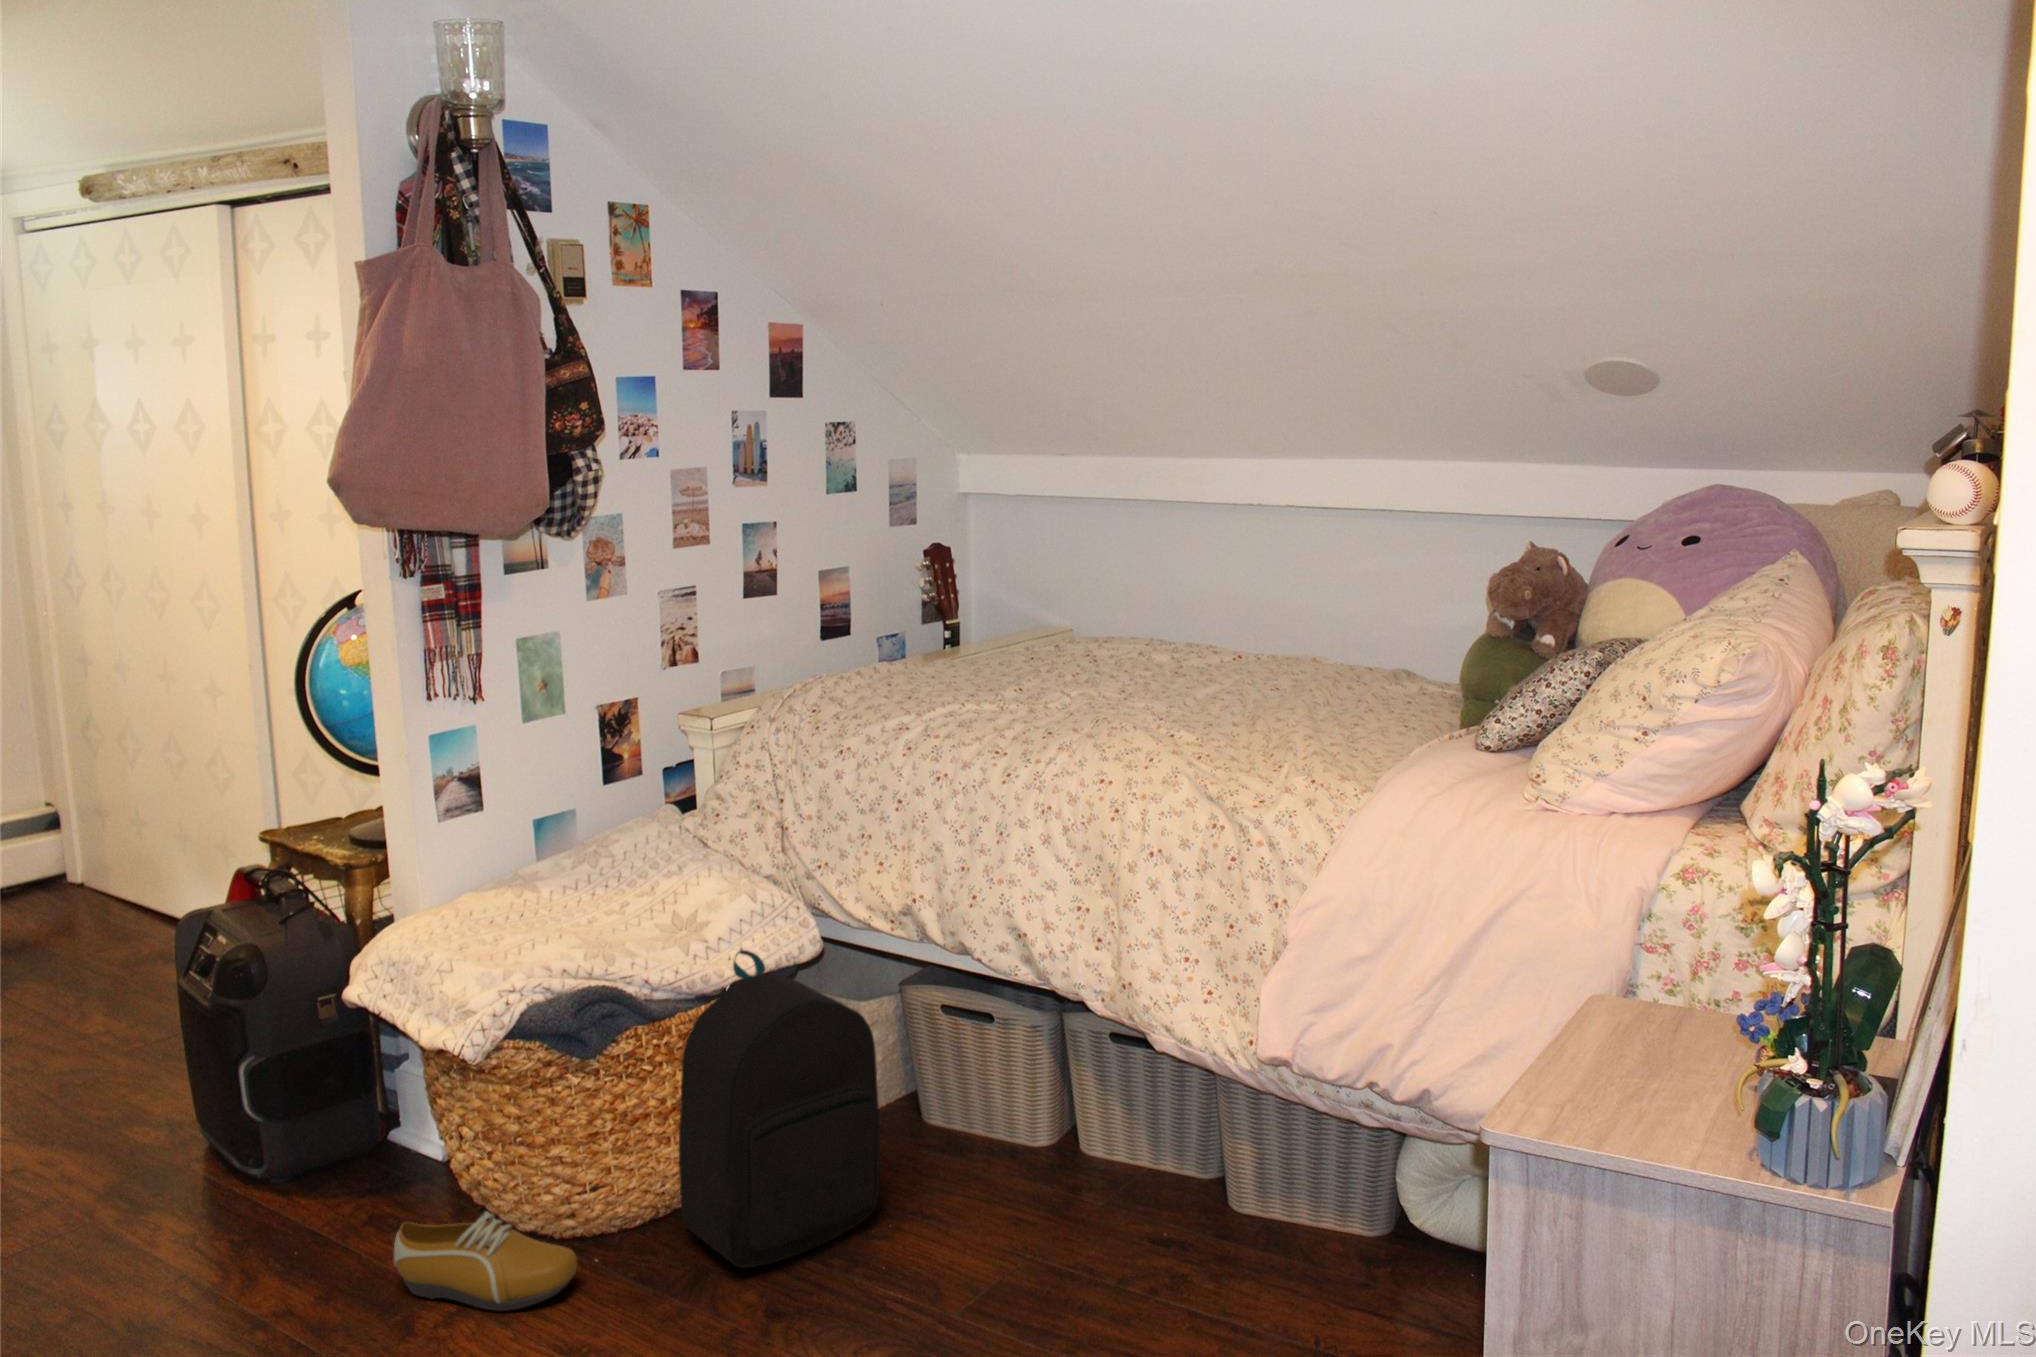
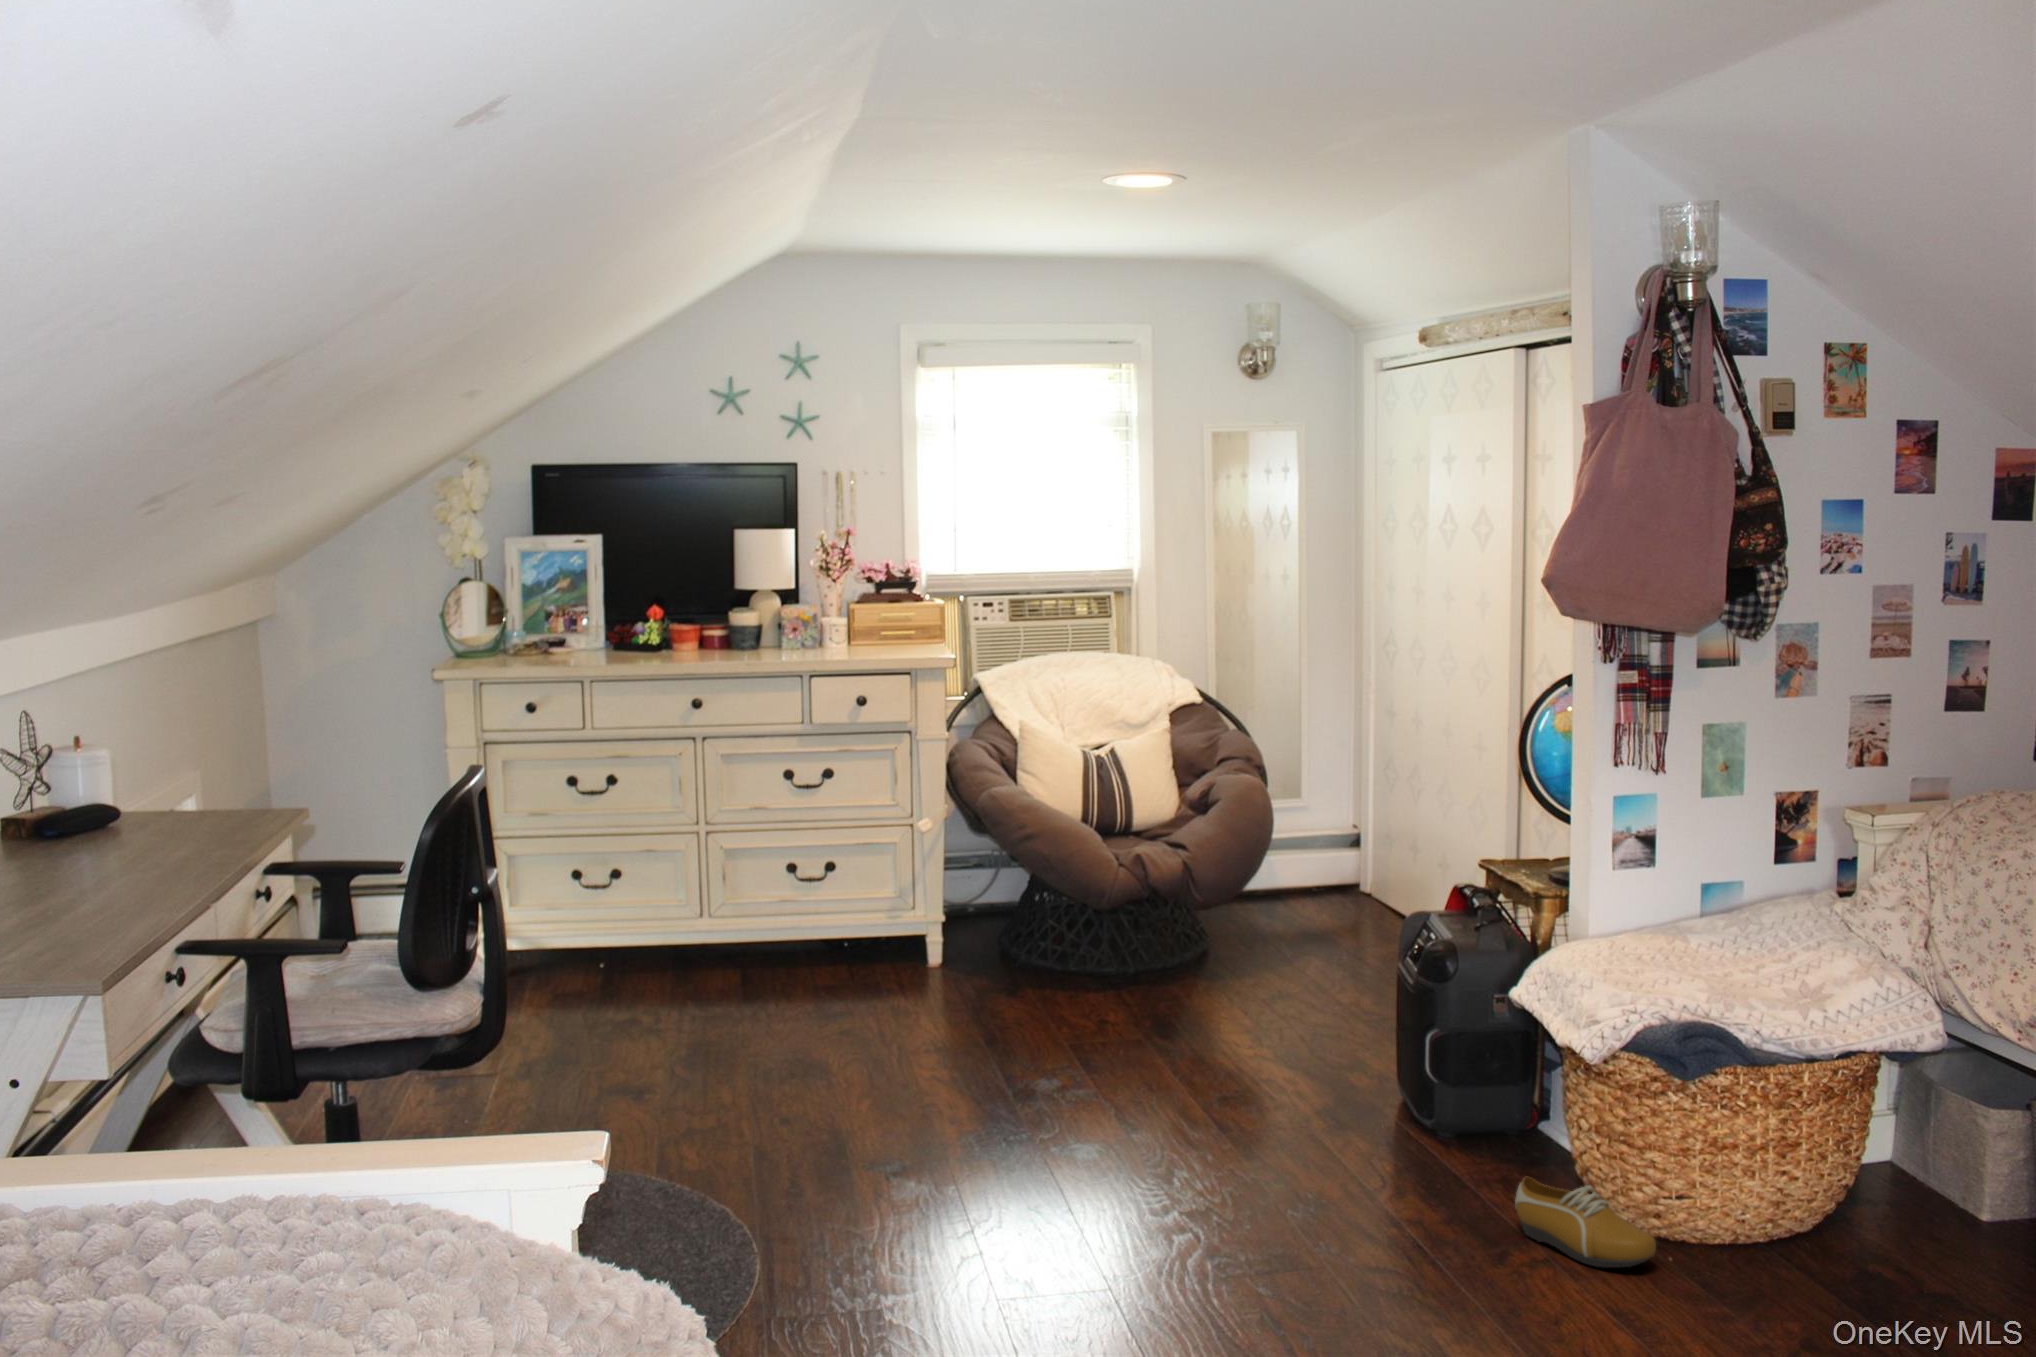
backpack: present [679,950,880,1268] -> none [1756,1021,1960,1308]

